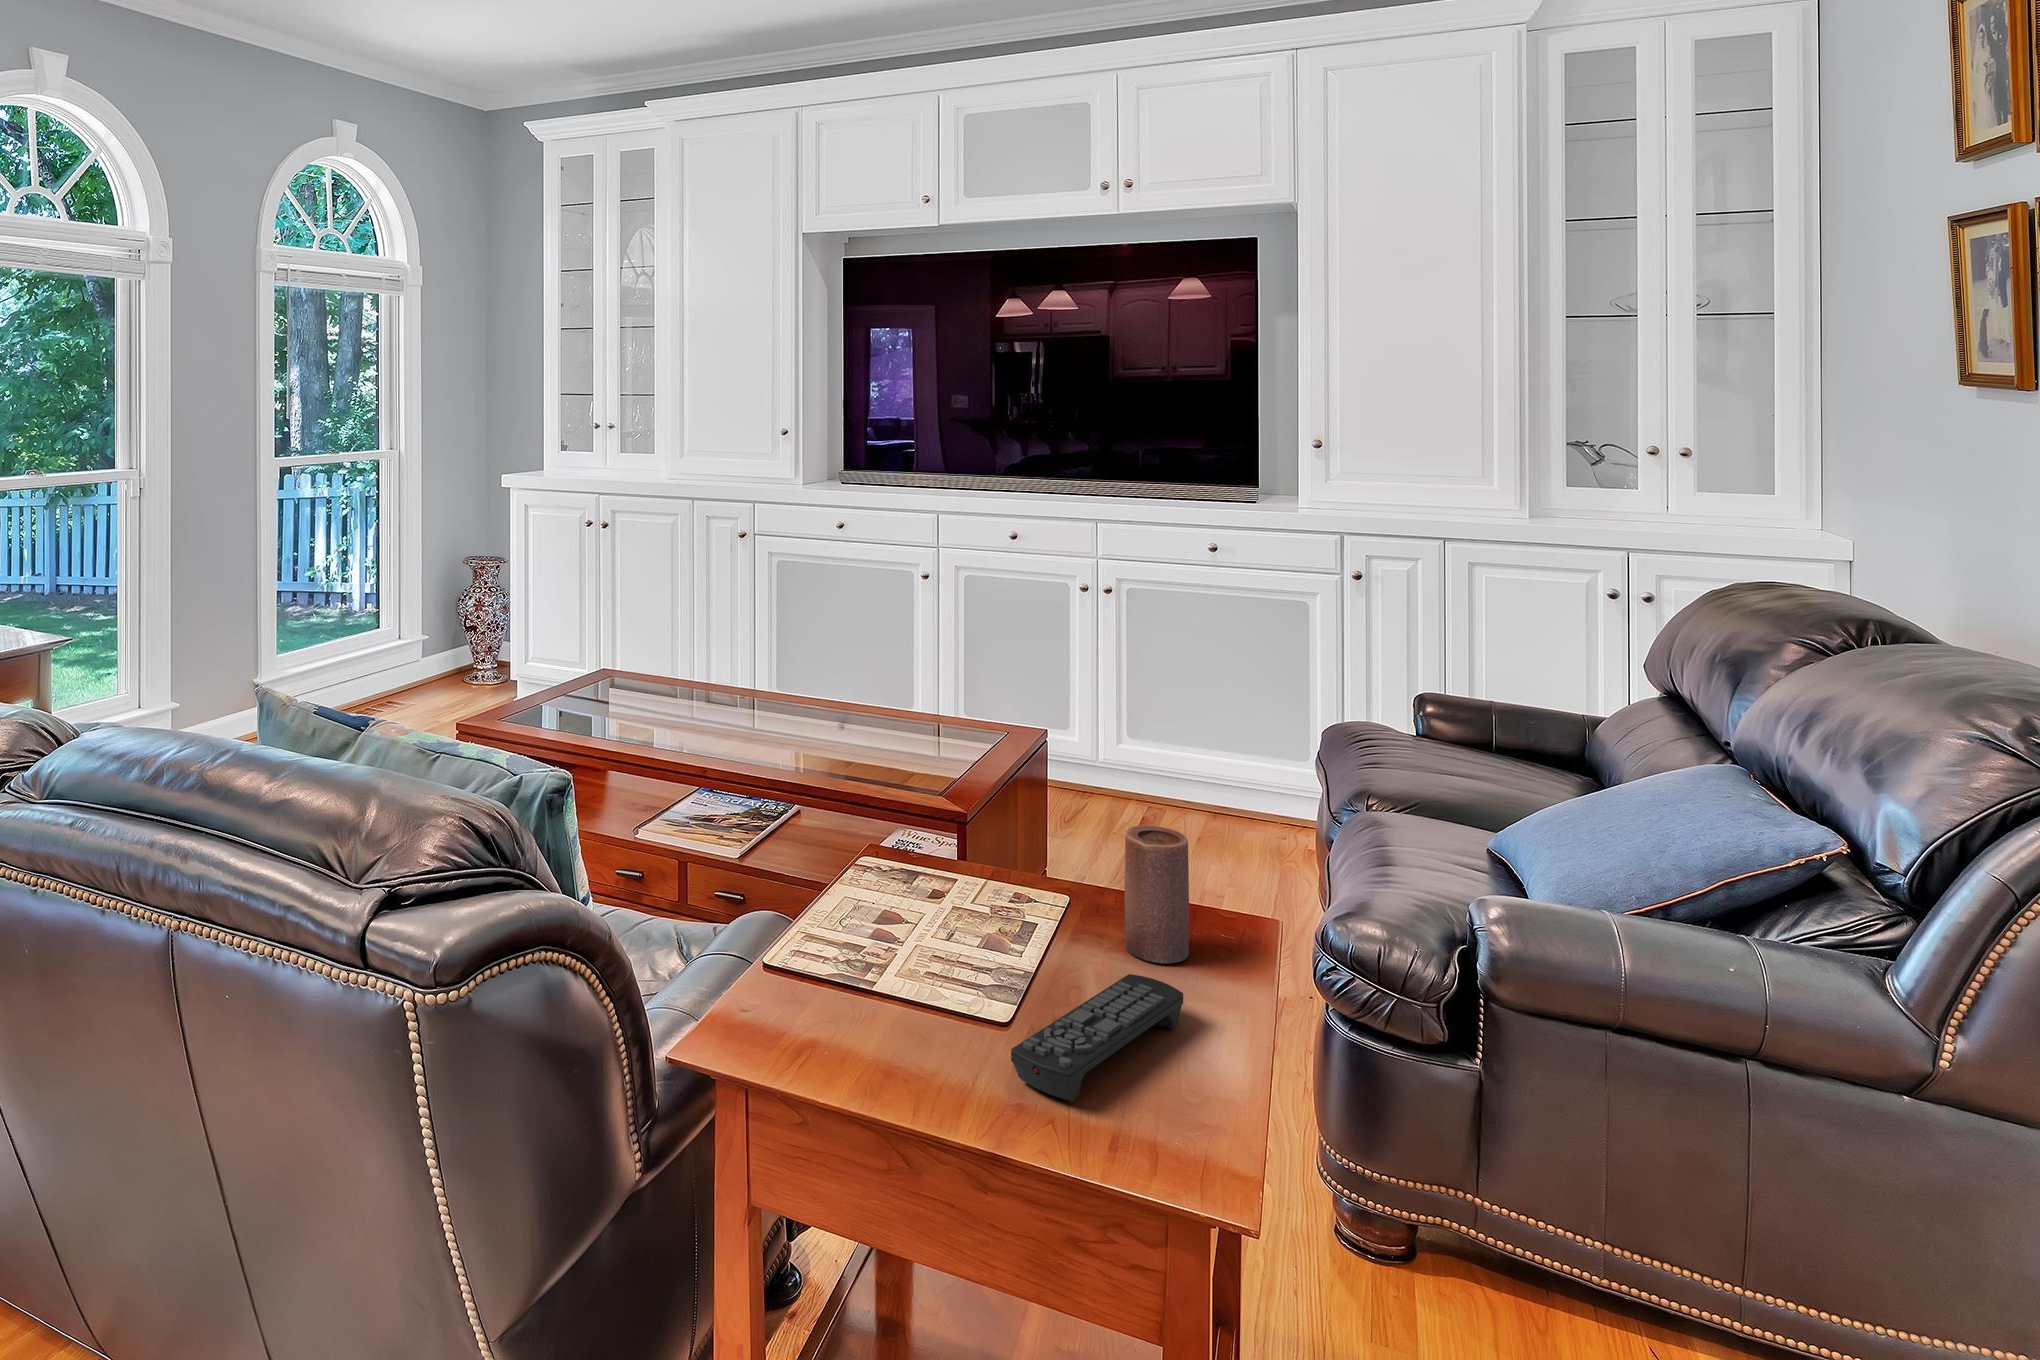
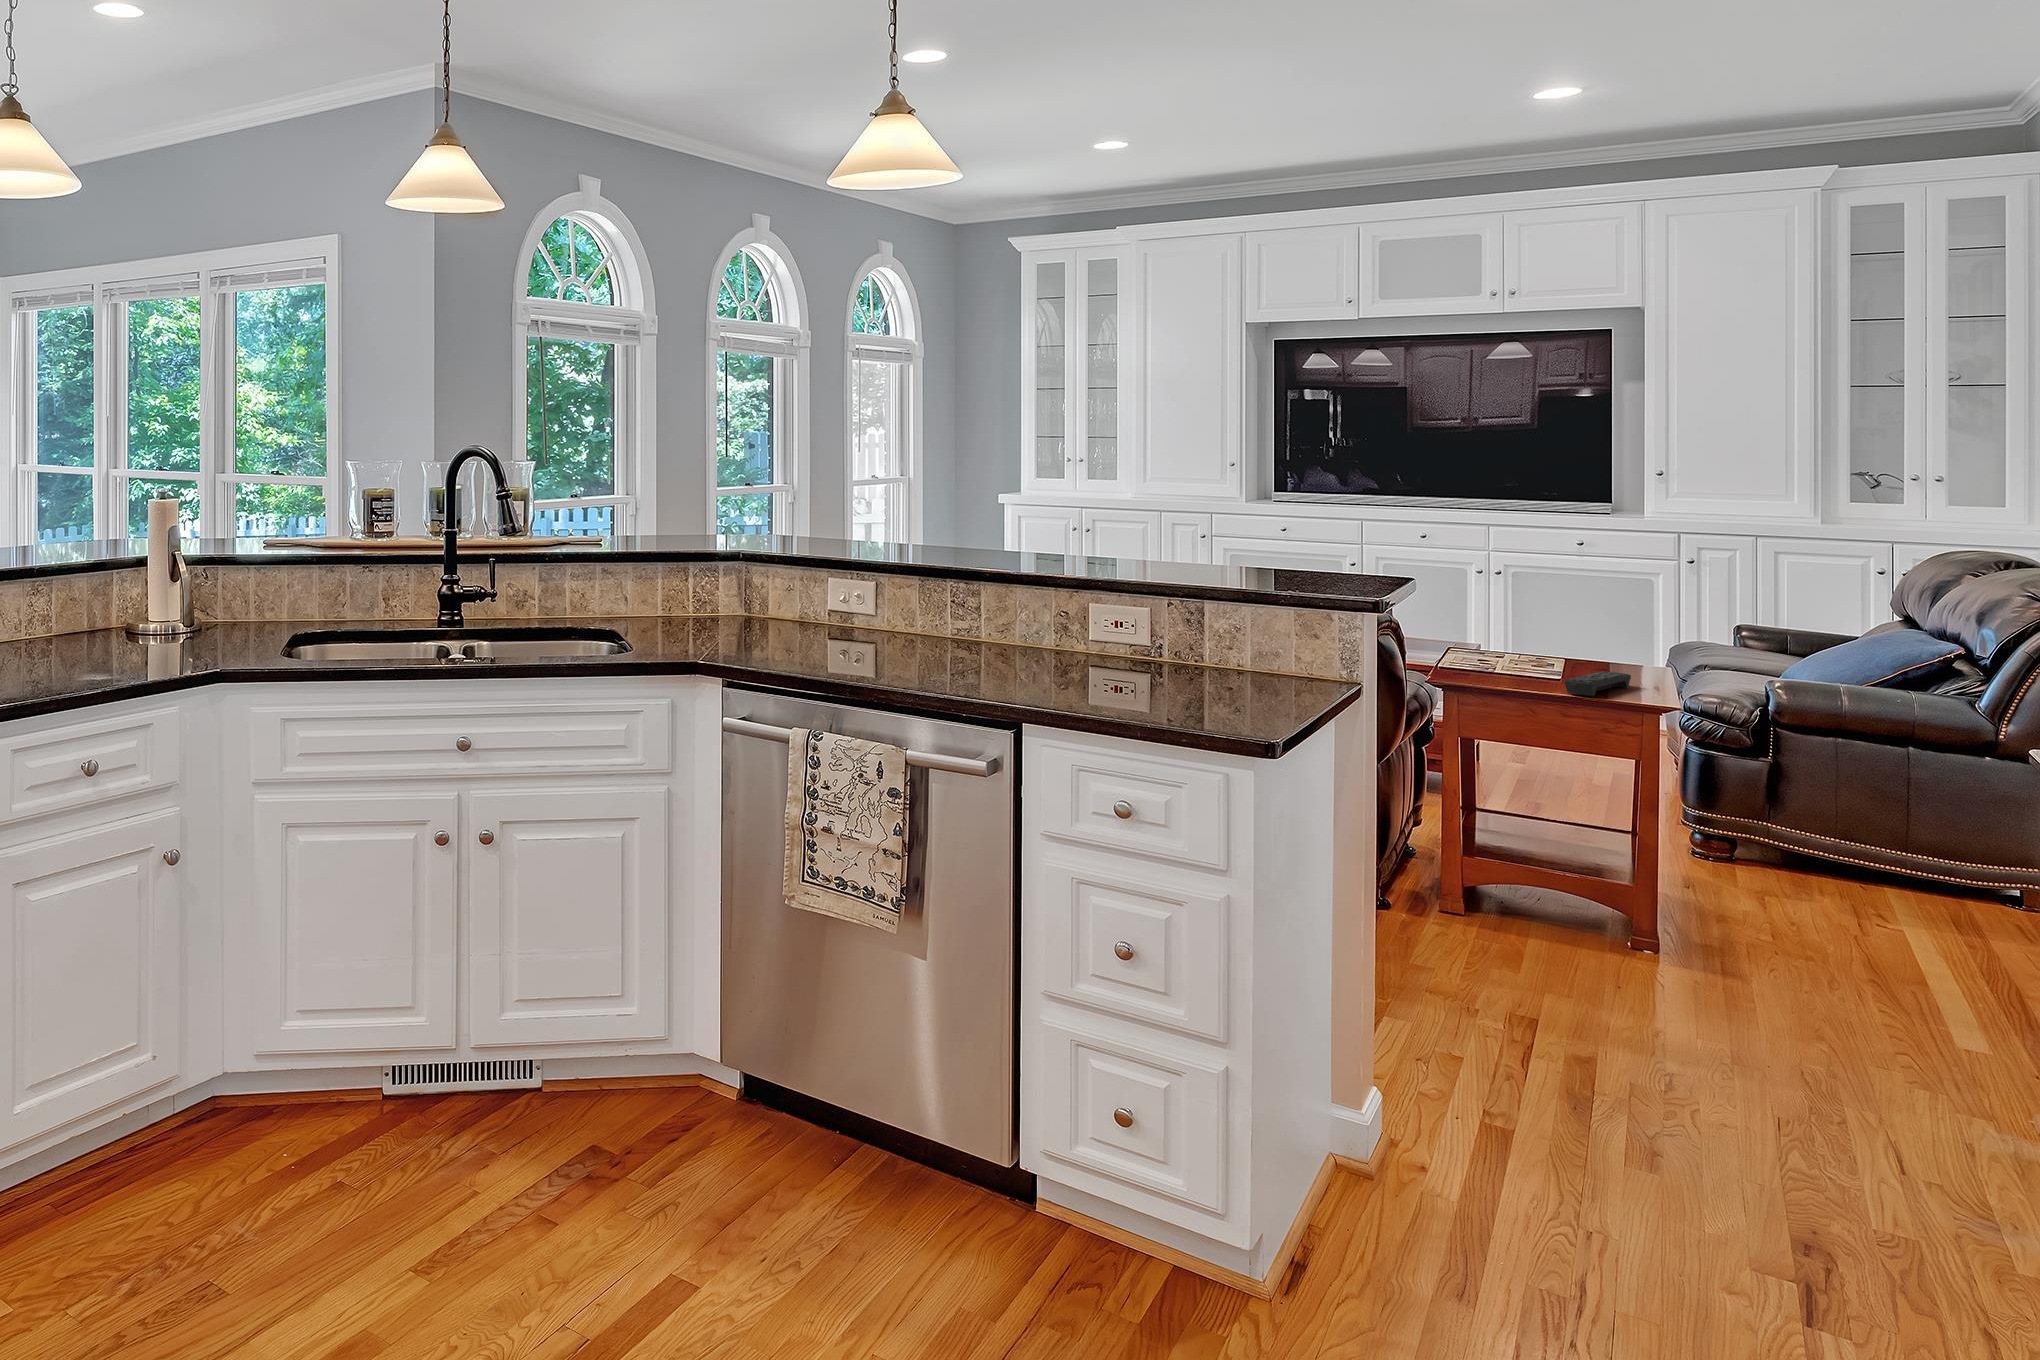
candle: present [1125,826,1189,964] -> none [1594,623,1627,677]

